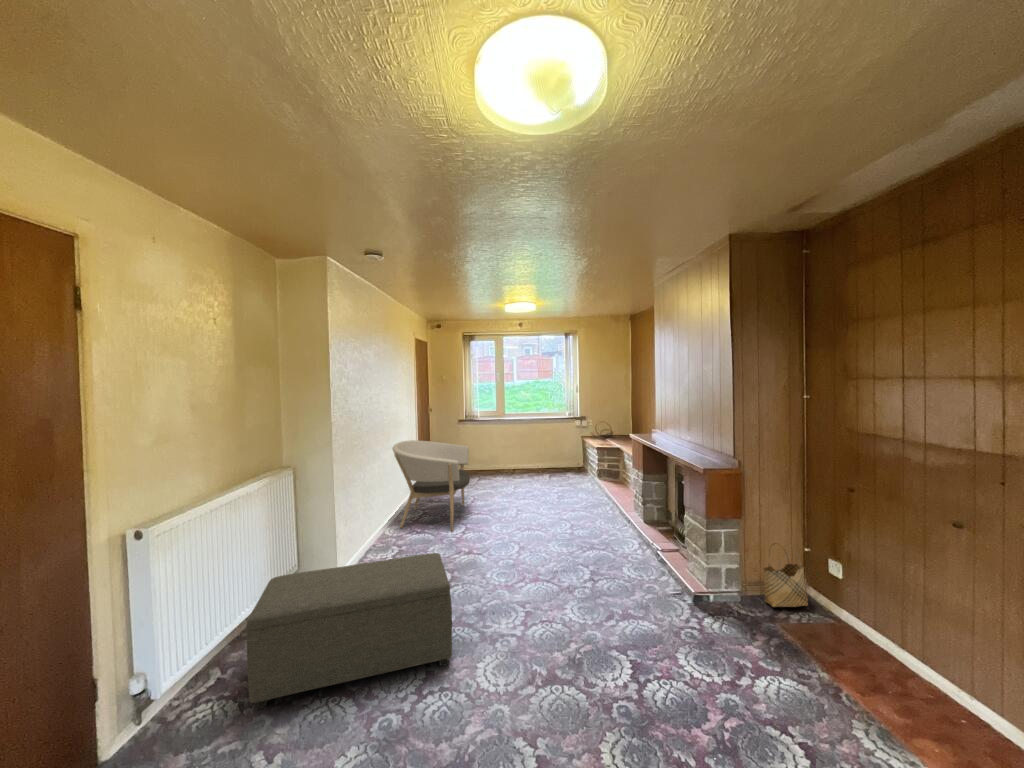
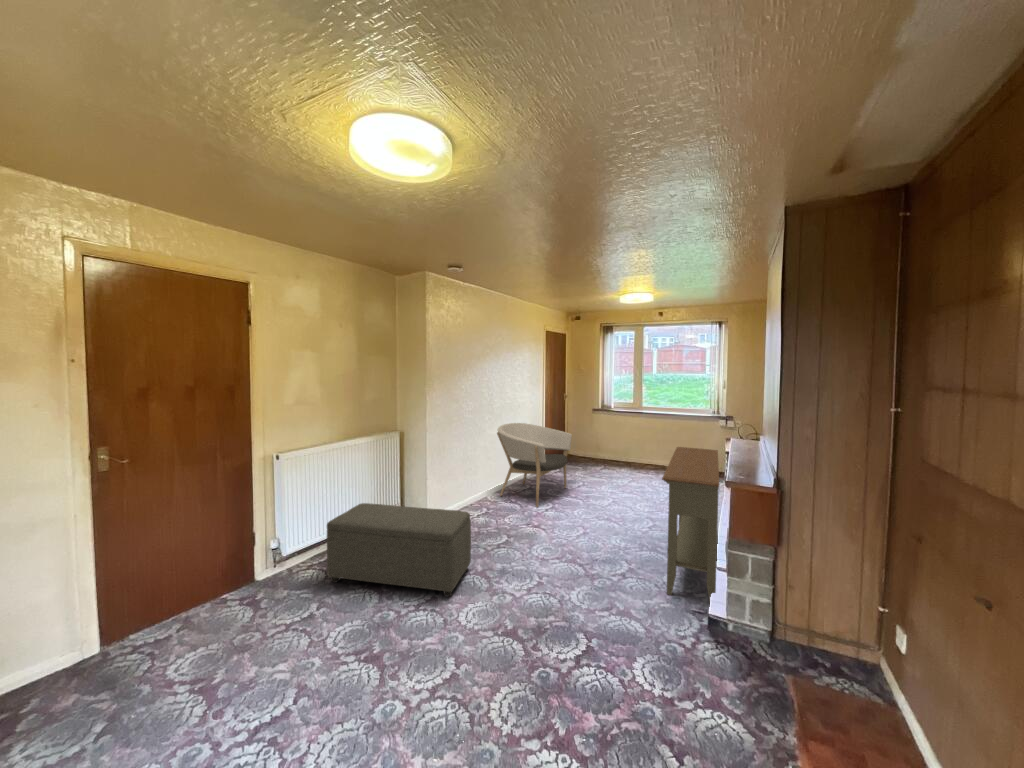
console table: none [594,445,683,586] -> present [662,447,719,602]
woven basket: present [764,543,808,607] -> none [800,587,865,676]

